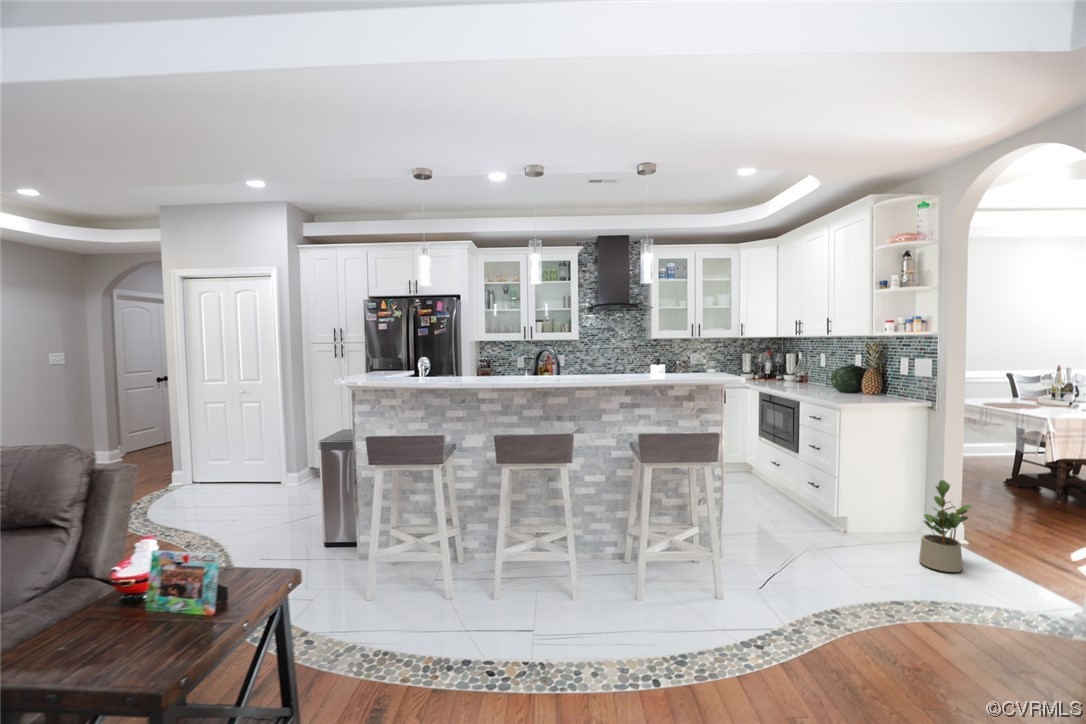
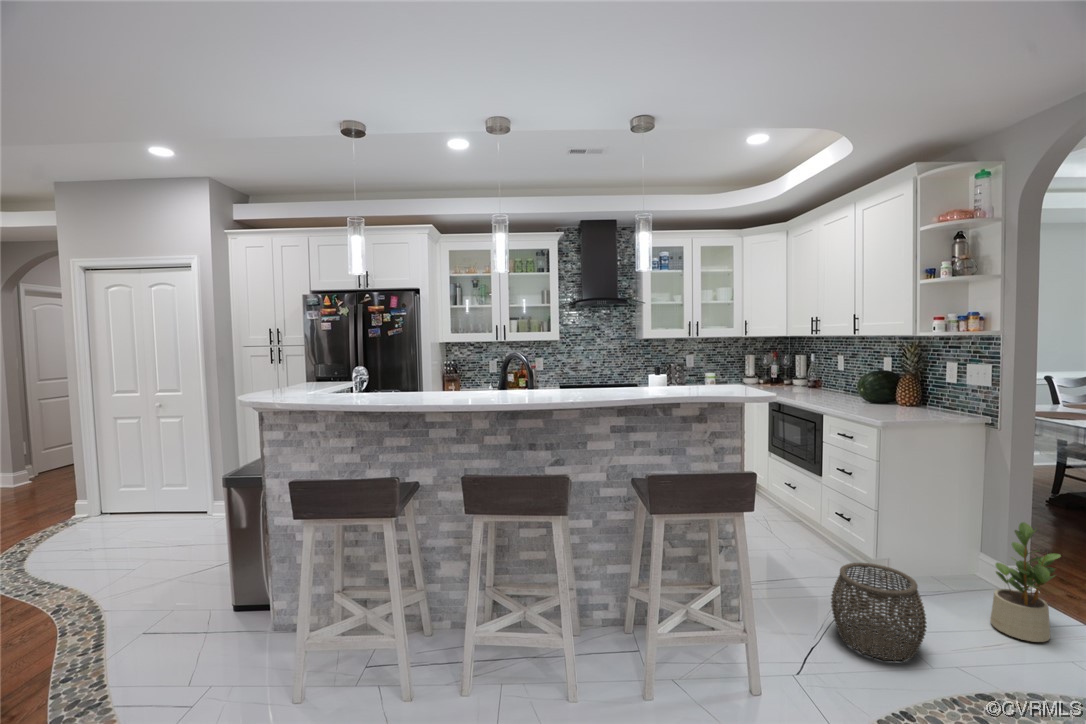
woven basket: none [791,511,861,582] -> present [831,563,927,661]

